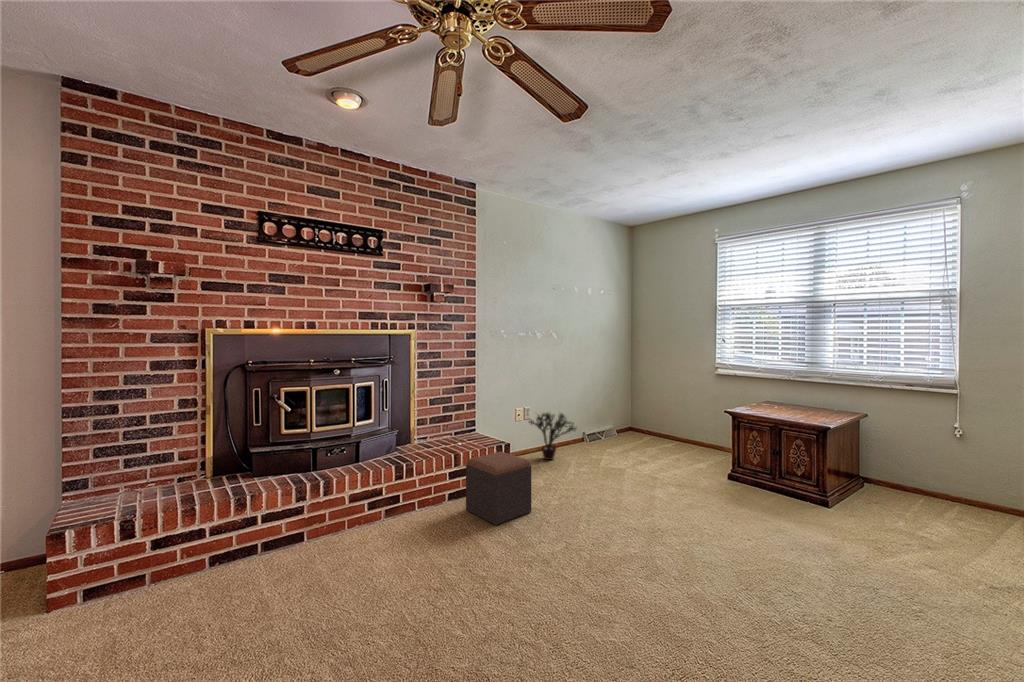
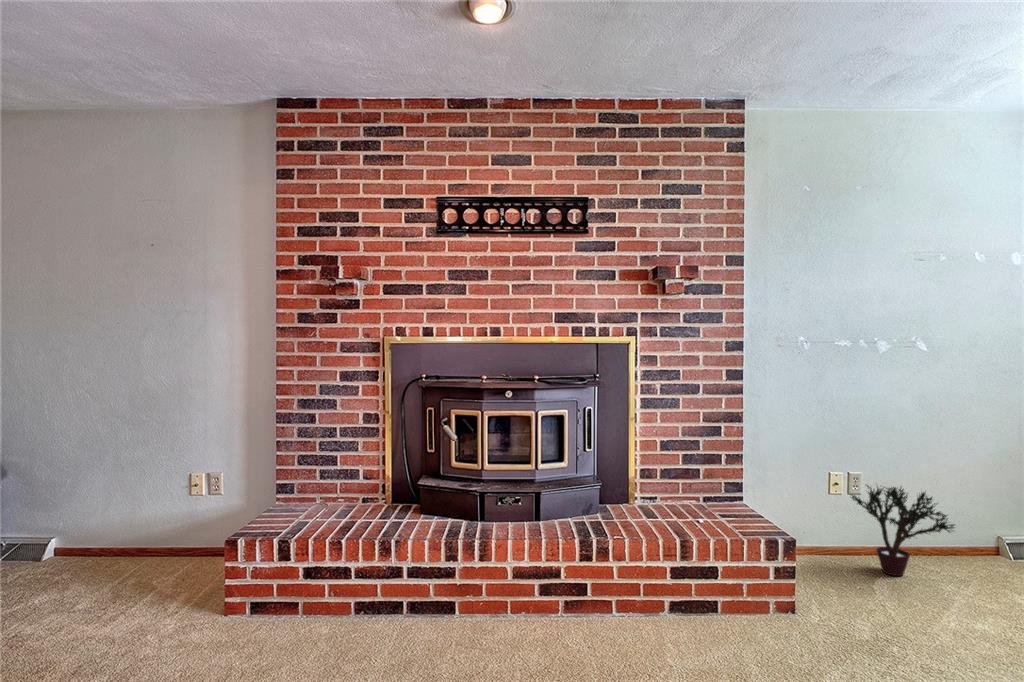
footstool: present [466,452,531,525] -> none [681,543,791,664]

